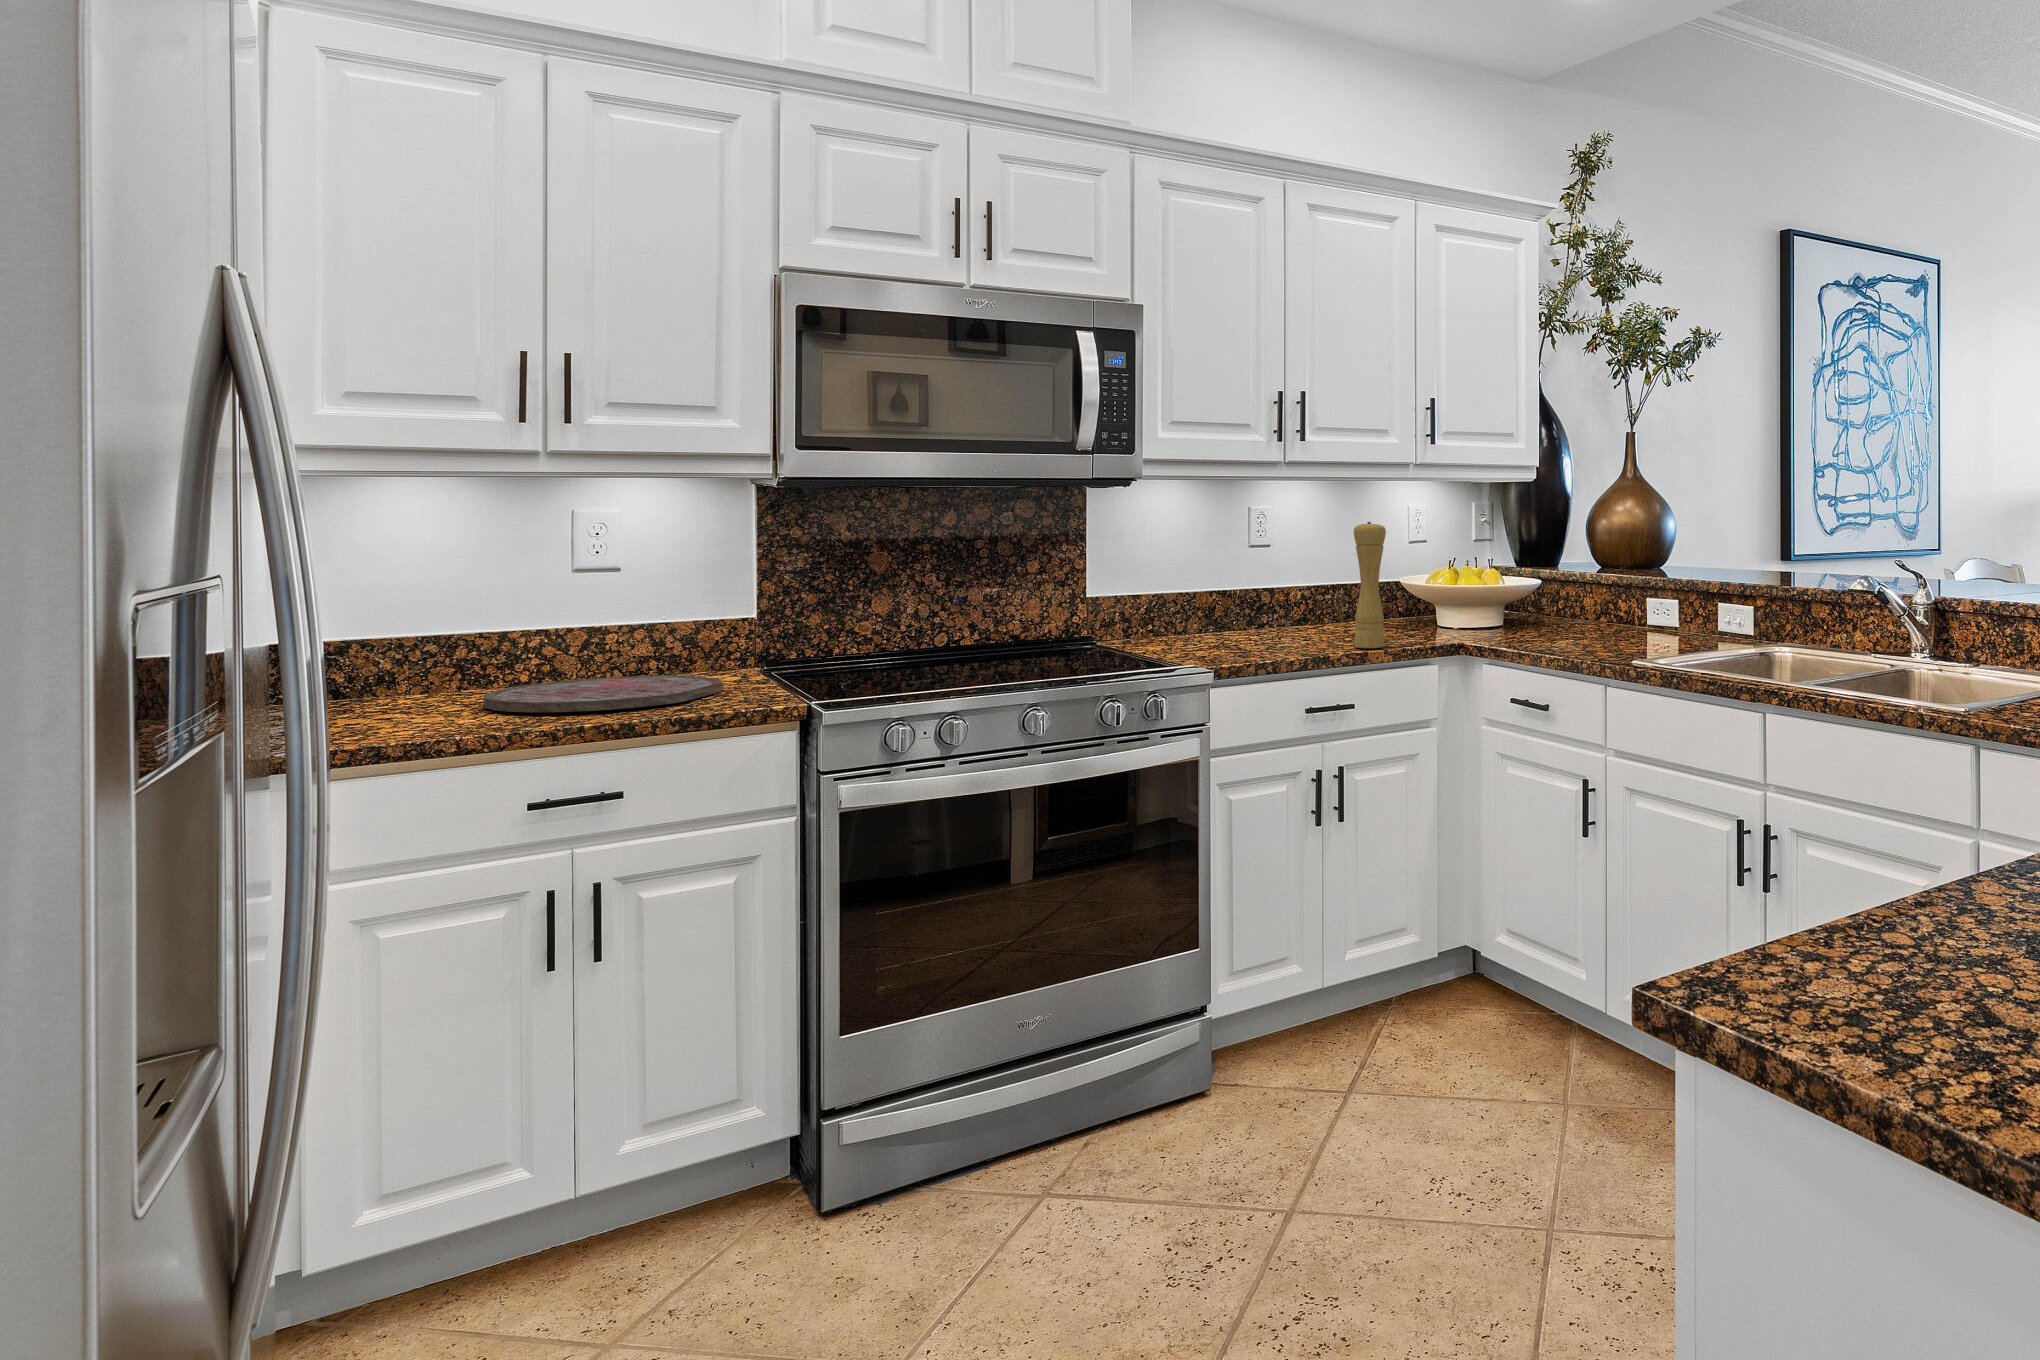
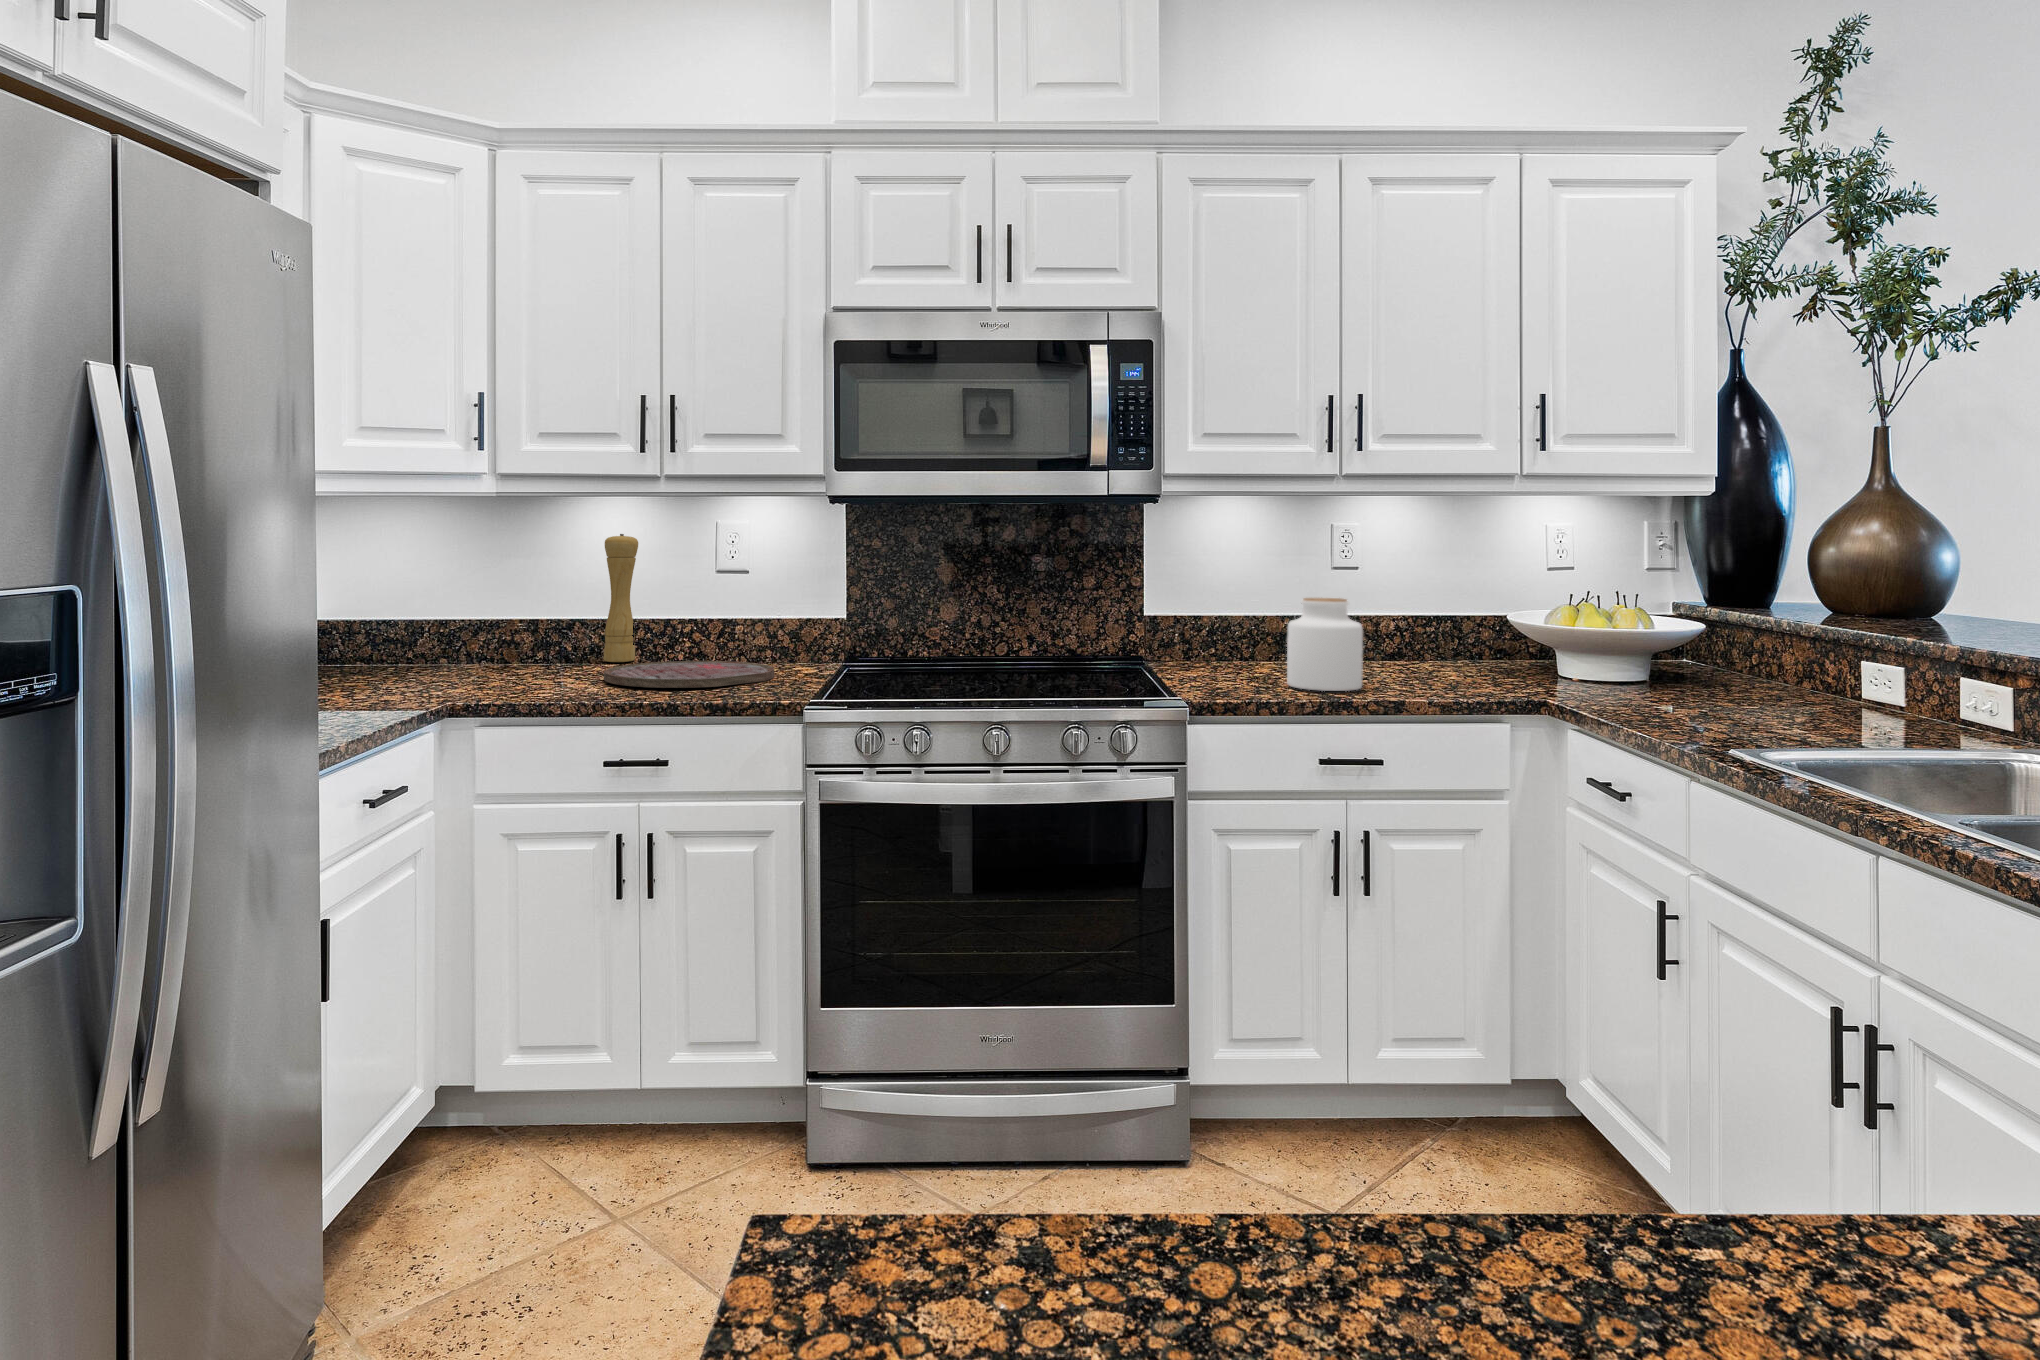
pepper mill: present [1354,522,1386,648] -> present [604,534,638,662]
jar: none [1255,571,1319,651] -> present [1287,598,1363,691]

